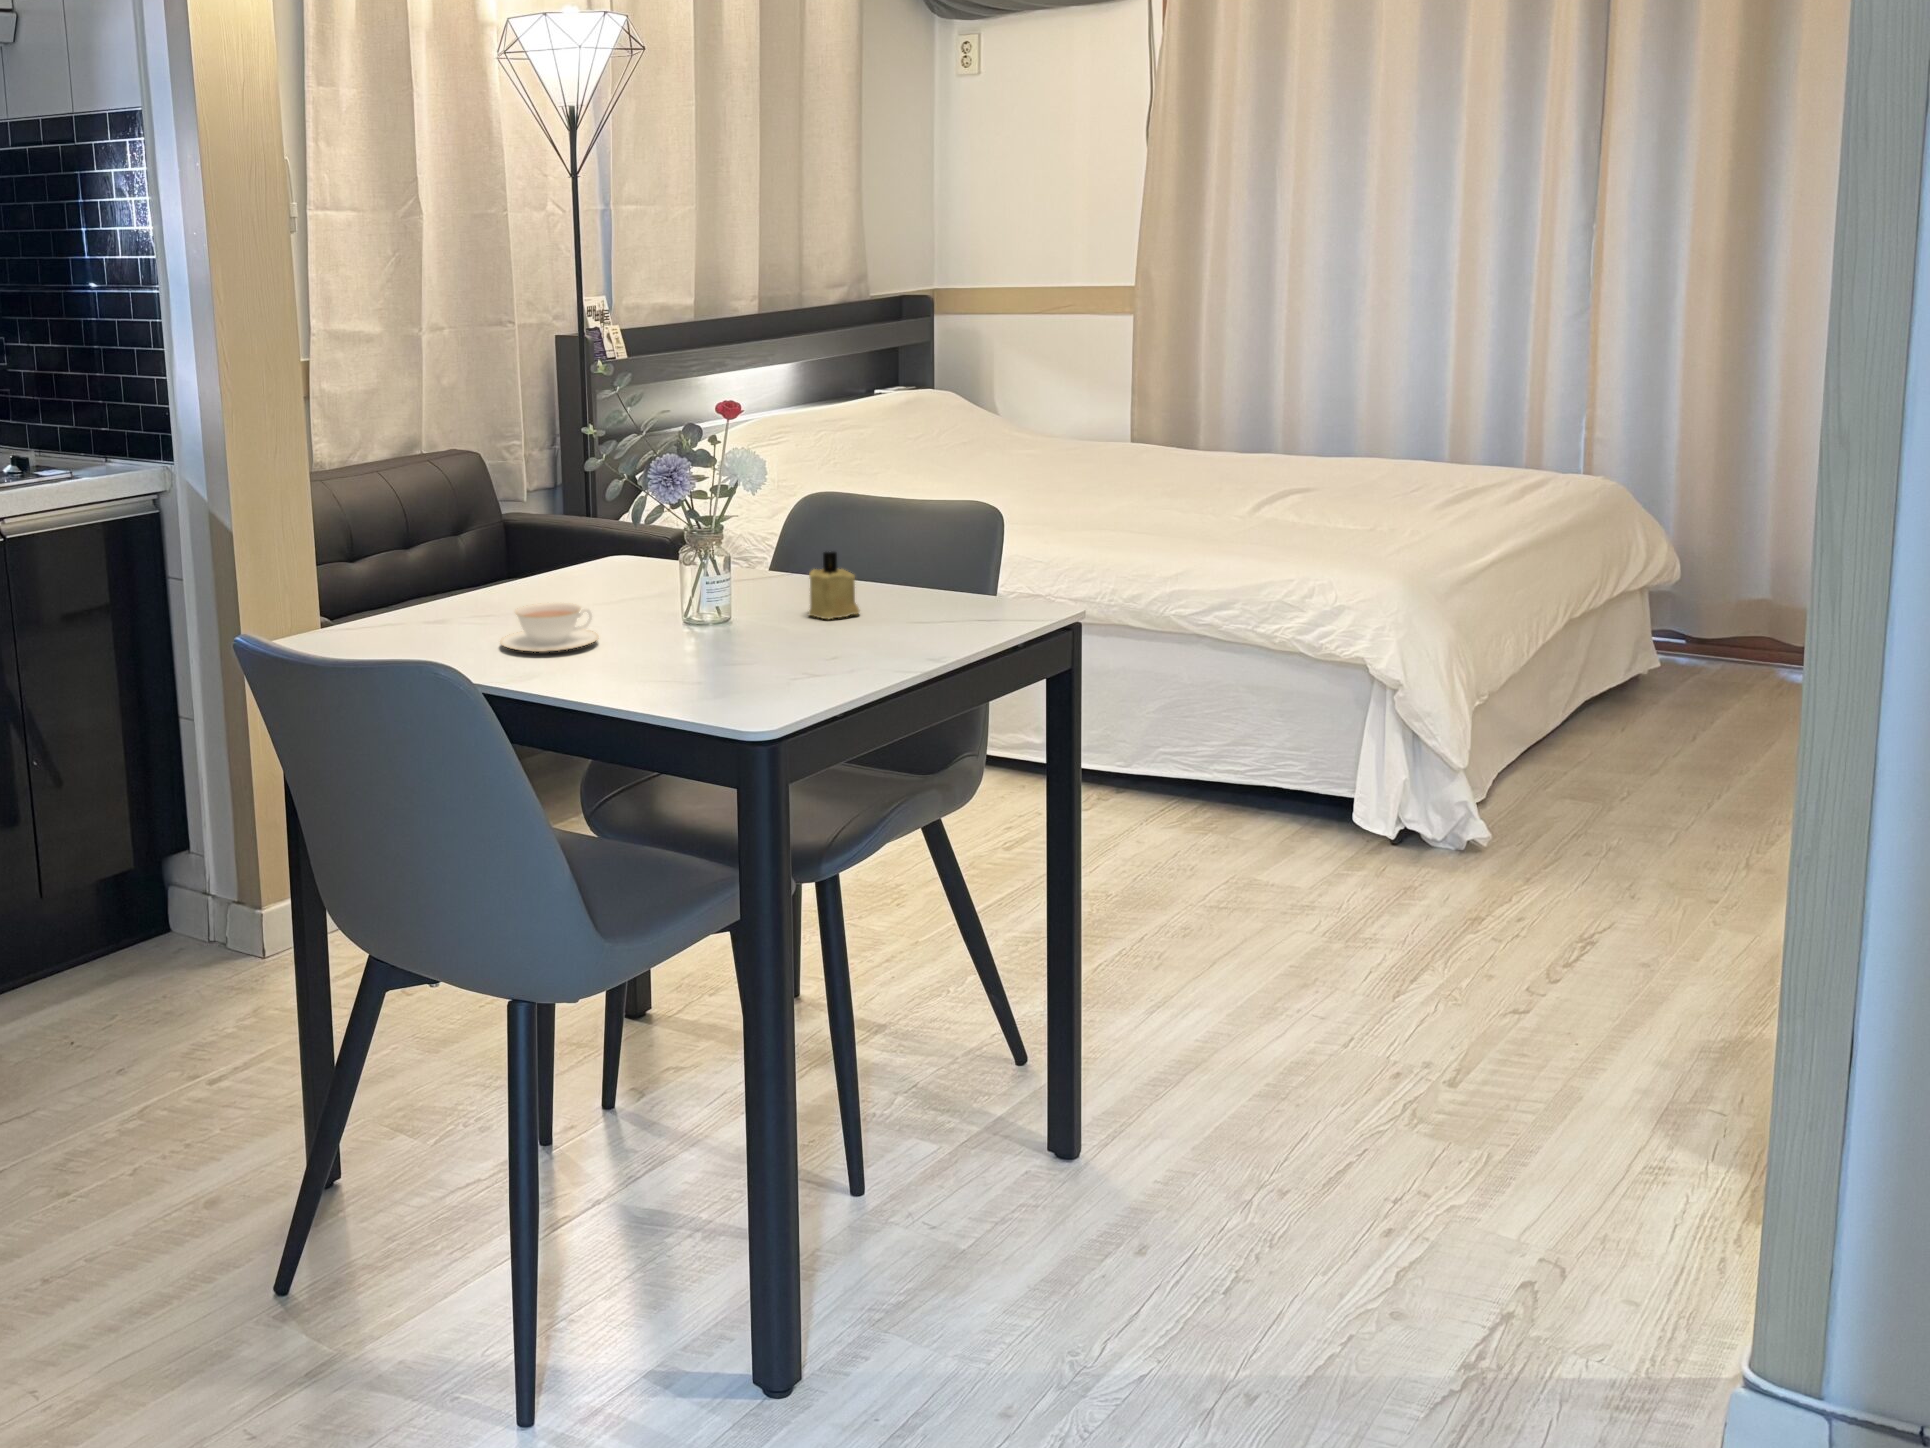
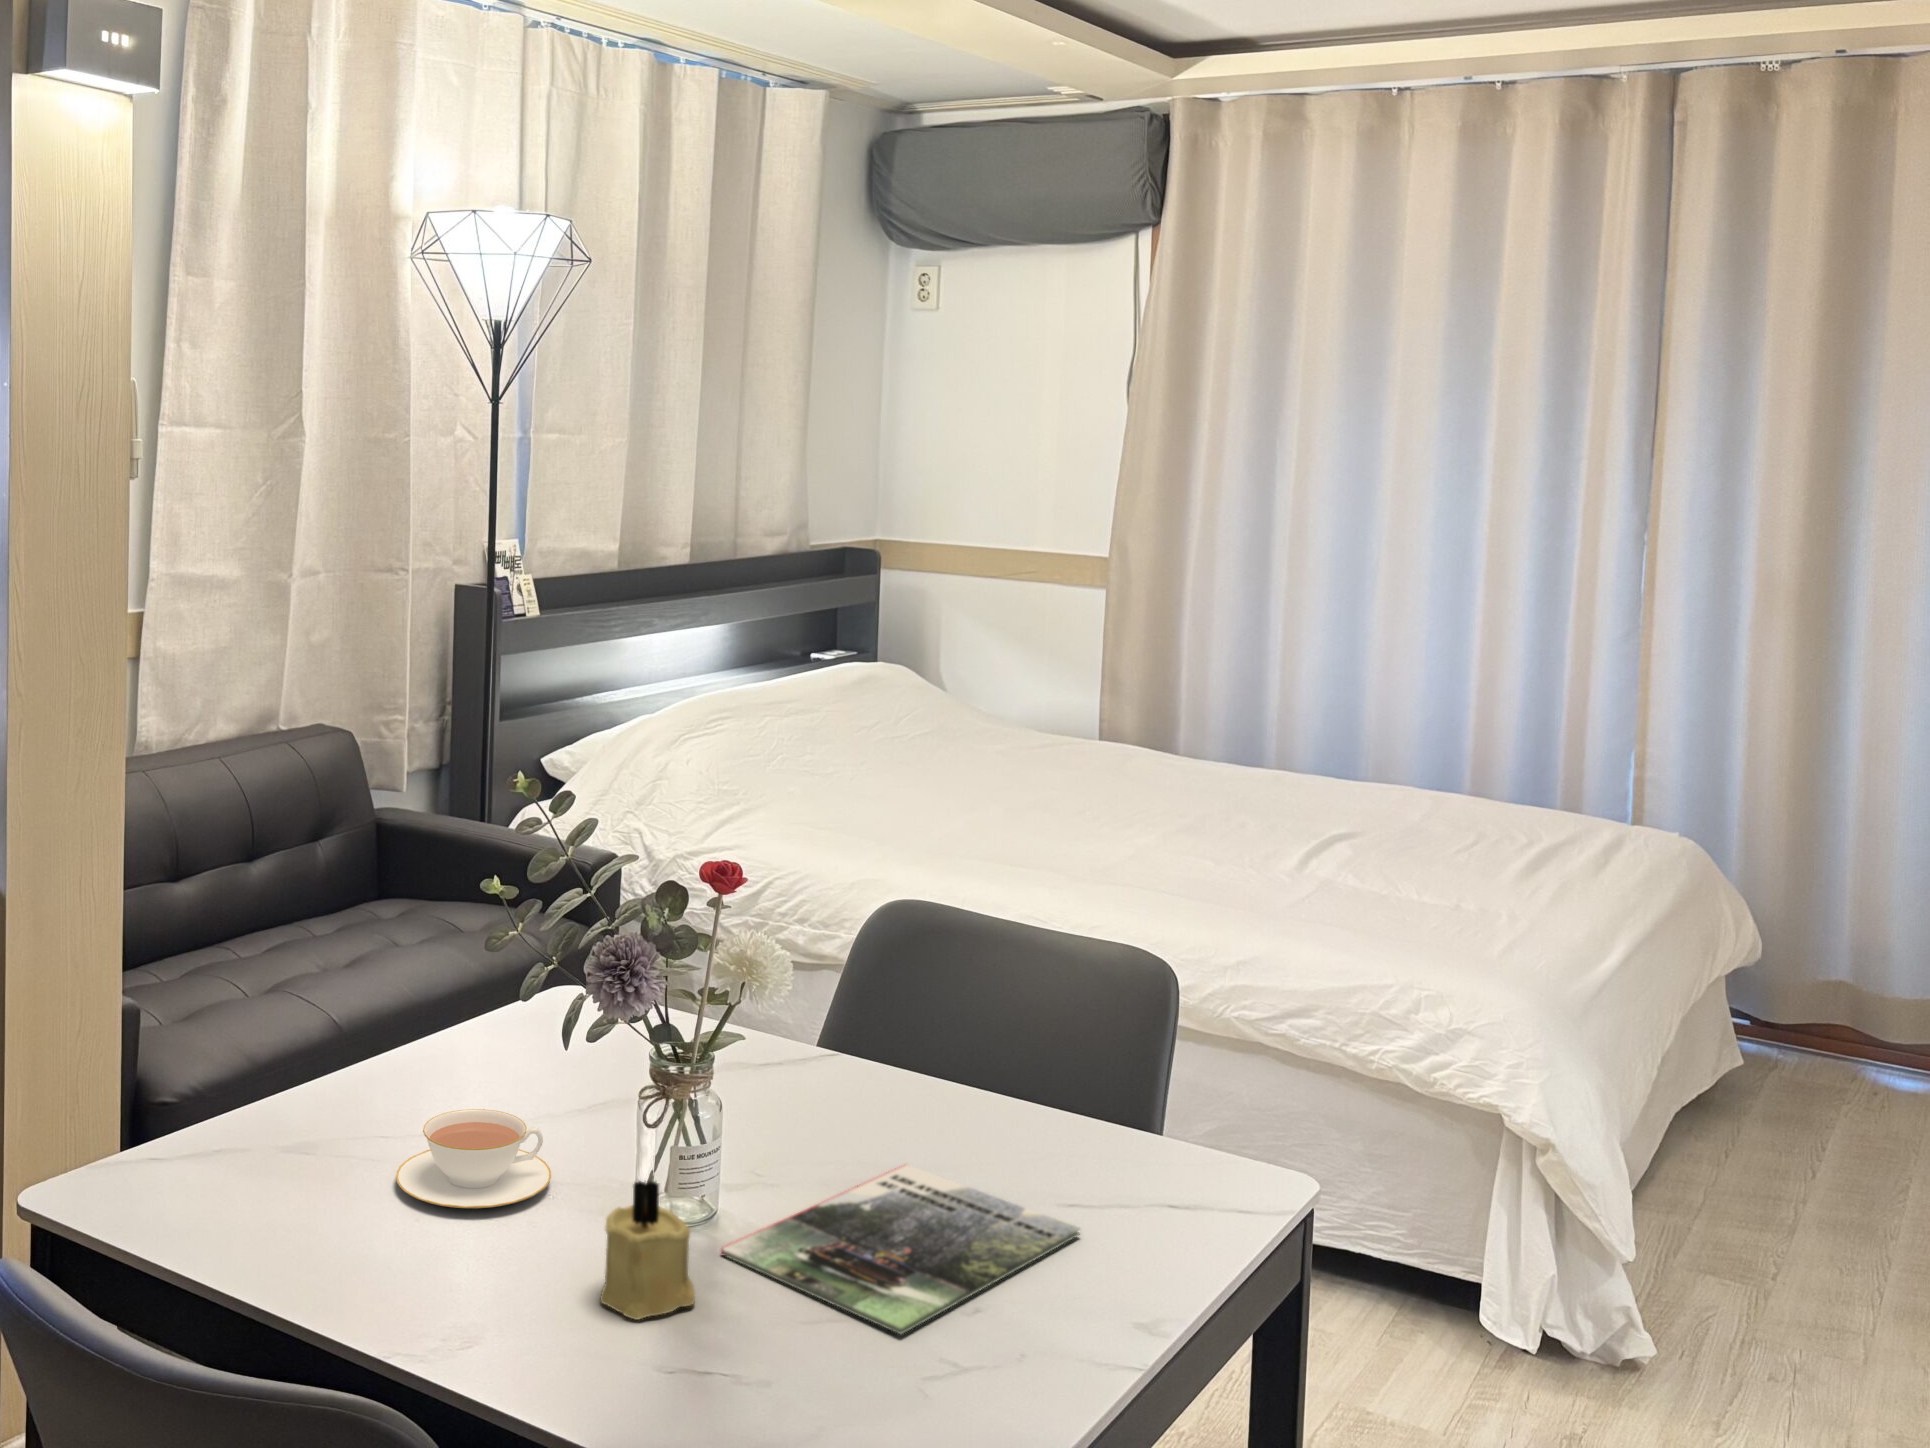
candle: present [809,552,859,619] -> present [600,1181,695,1320]
magazine: none [701,626,936,685] -> present [721,1164,1080,1334]

